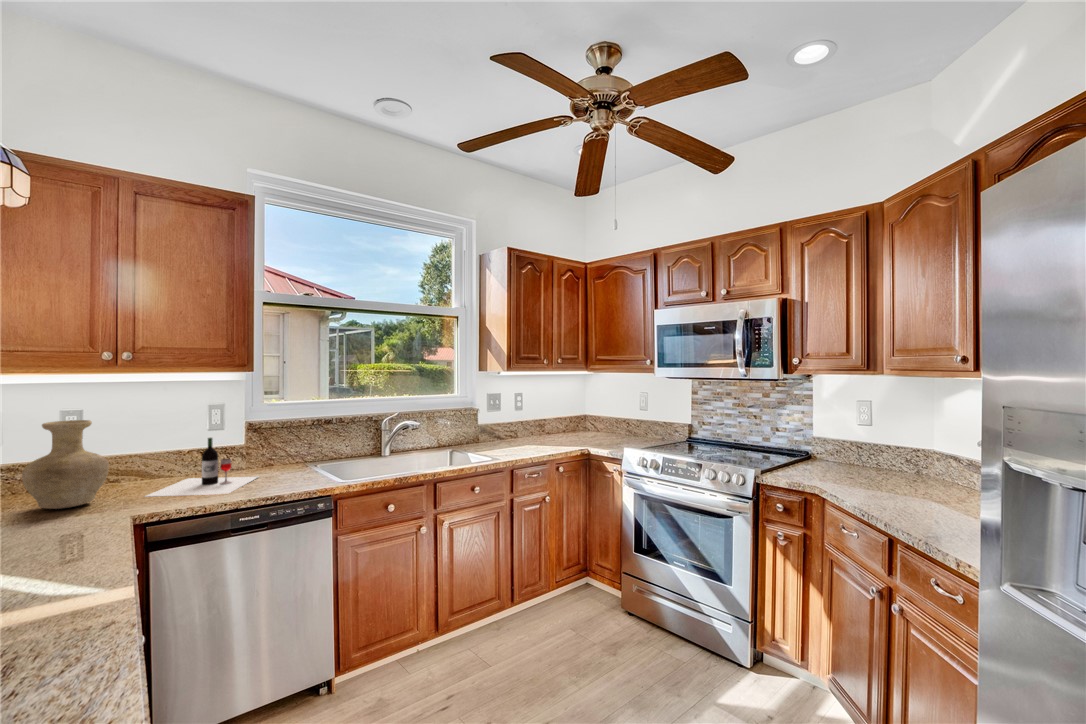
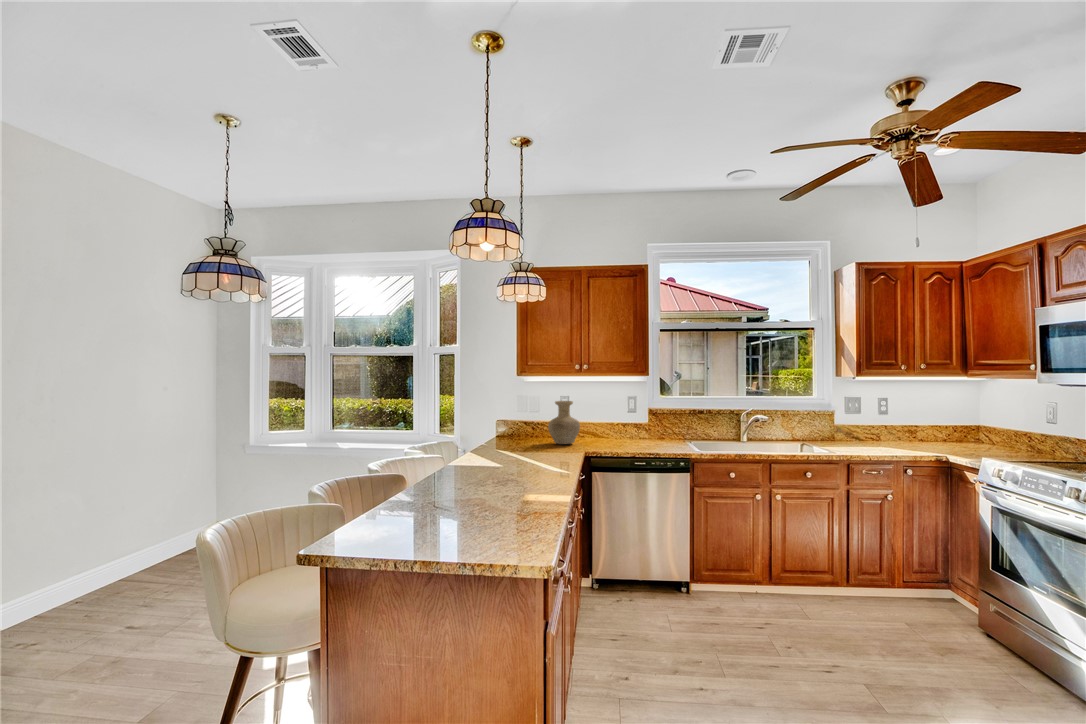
wine bottle: present [146,438,257,497] -> none [594,416,653,449]

